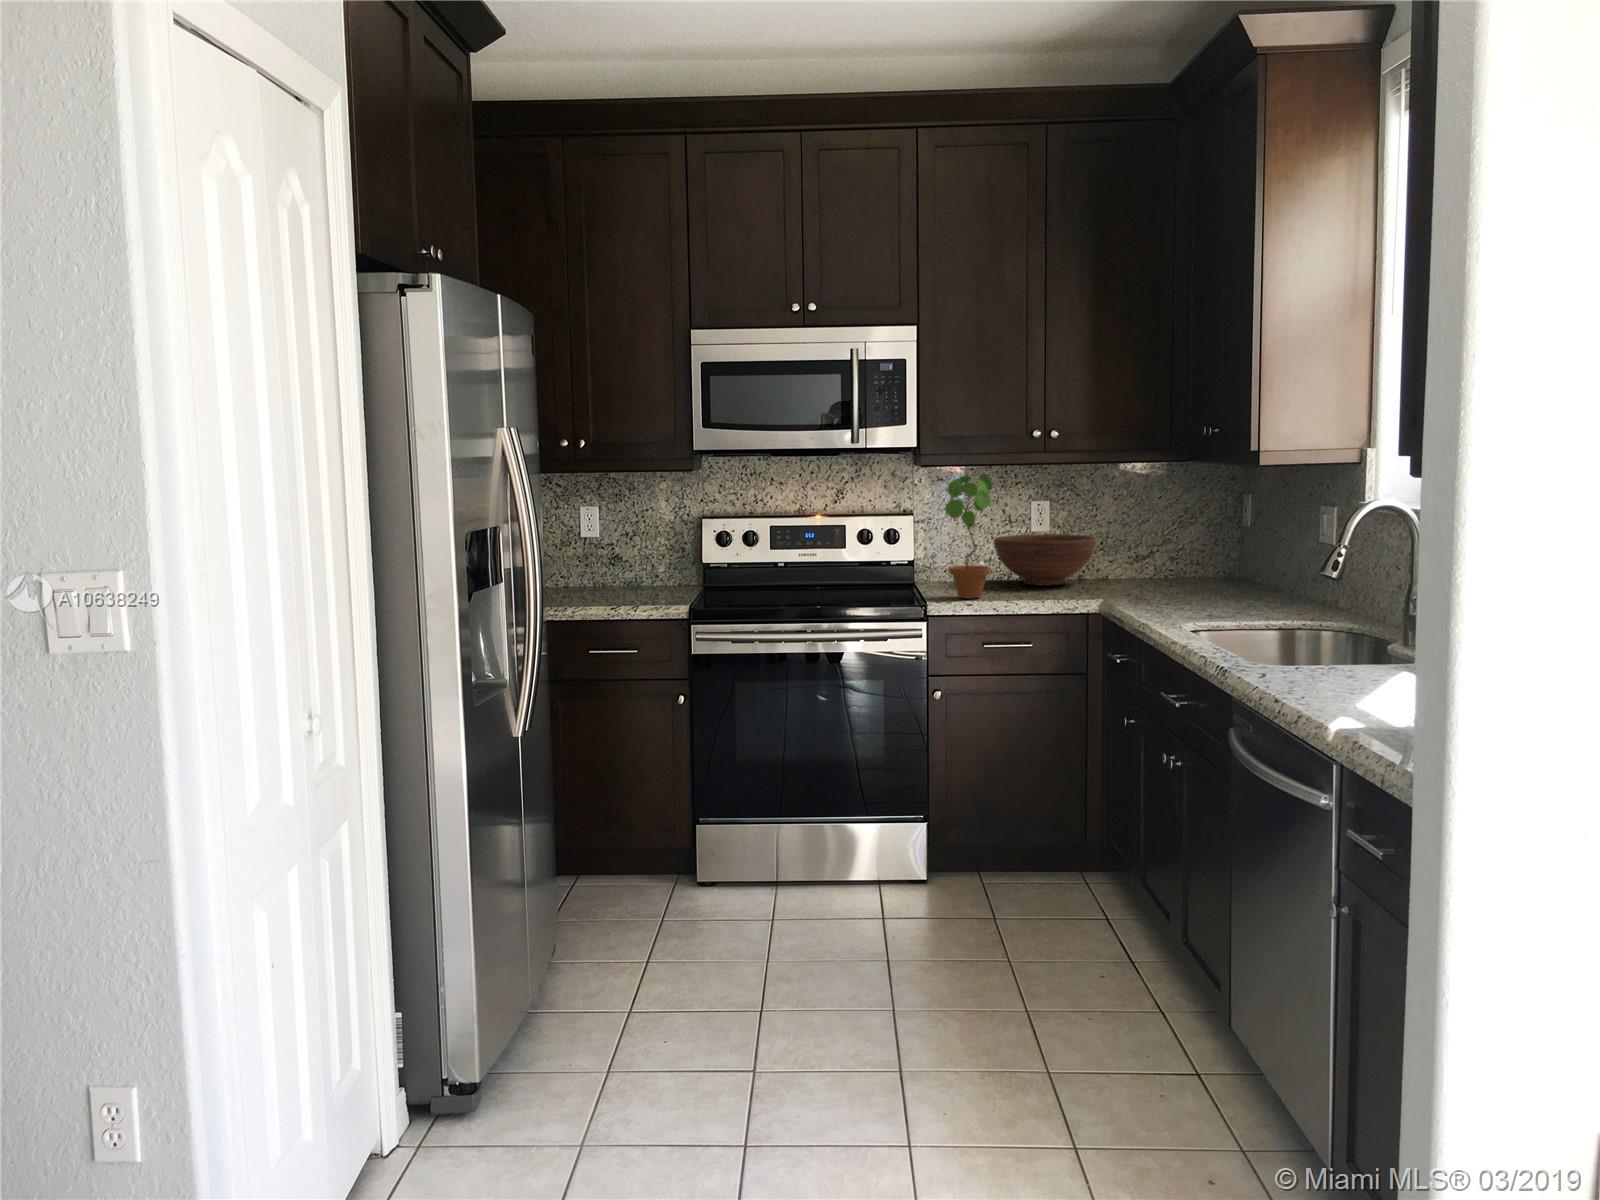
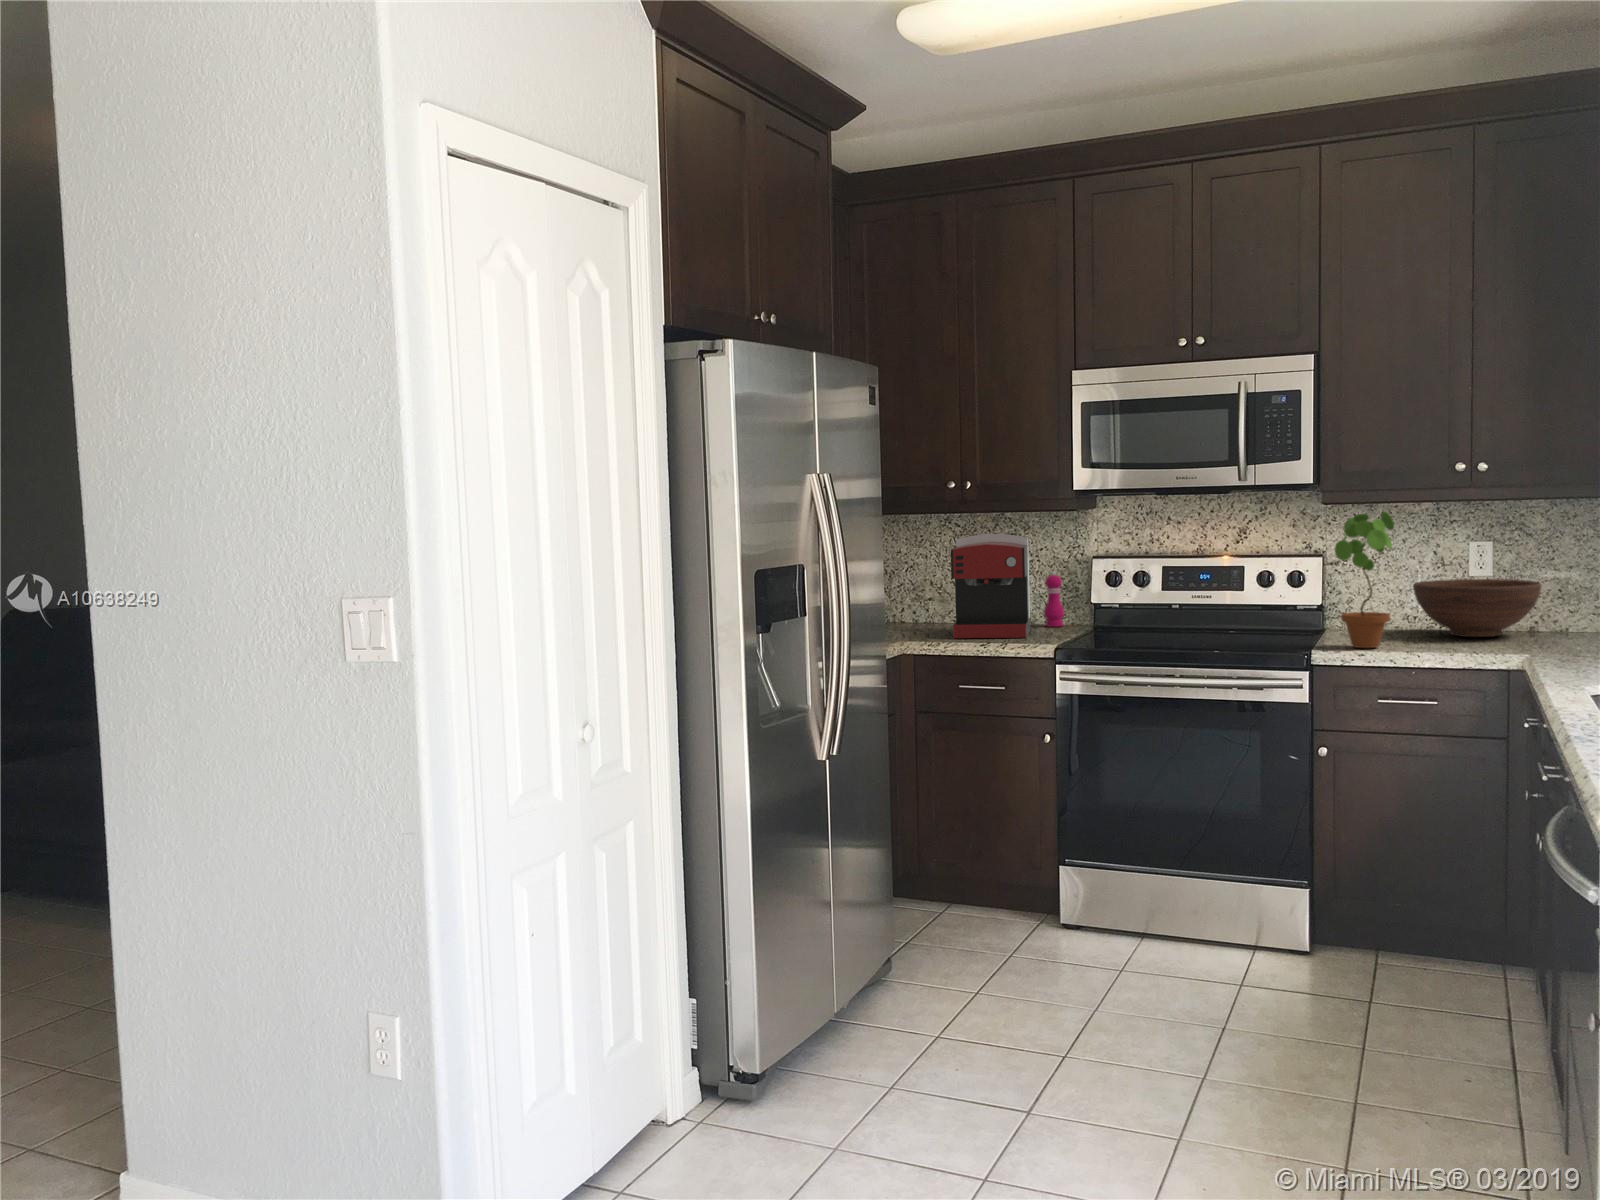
coffee maker: none [567,494,647,602] -> present [951,534,1030,638]
pepper mill: none [652,531,671,587] -> present [1044,571,1064,627]

